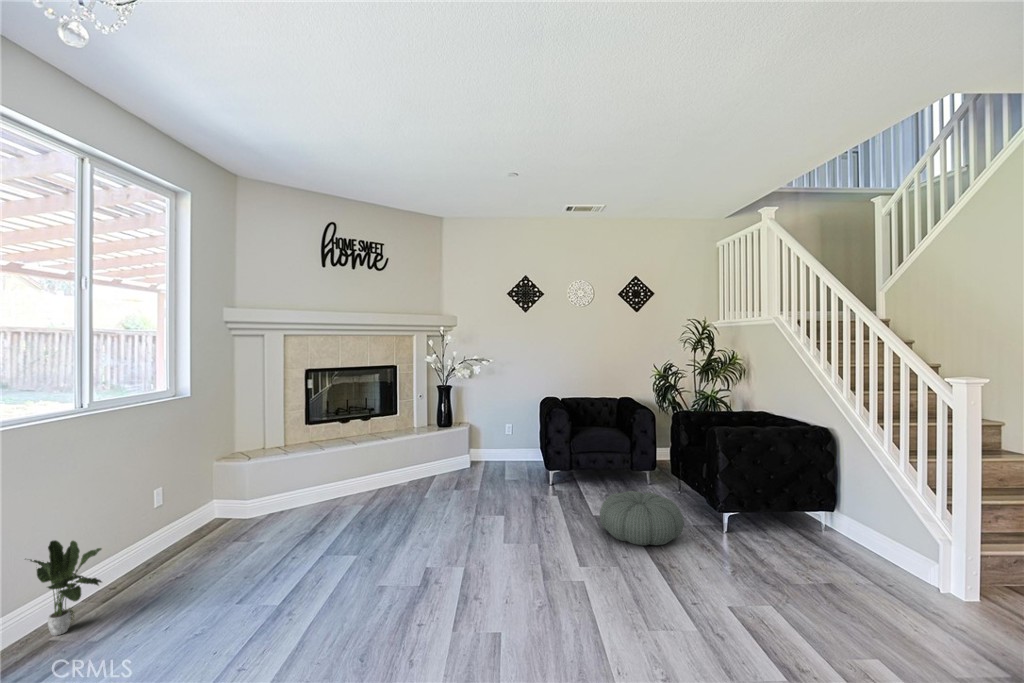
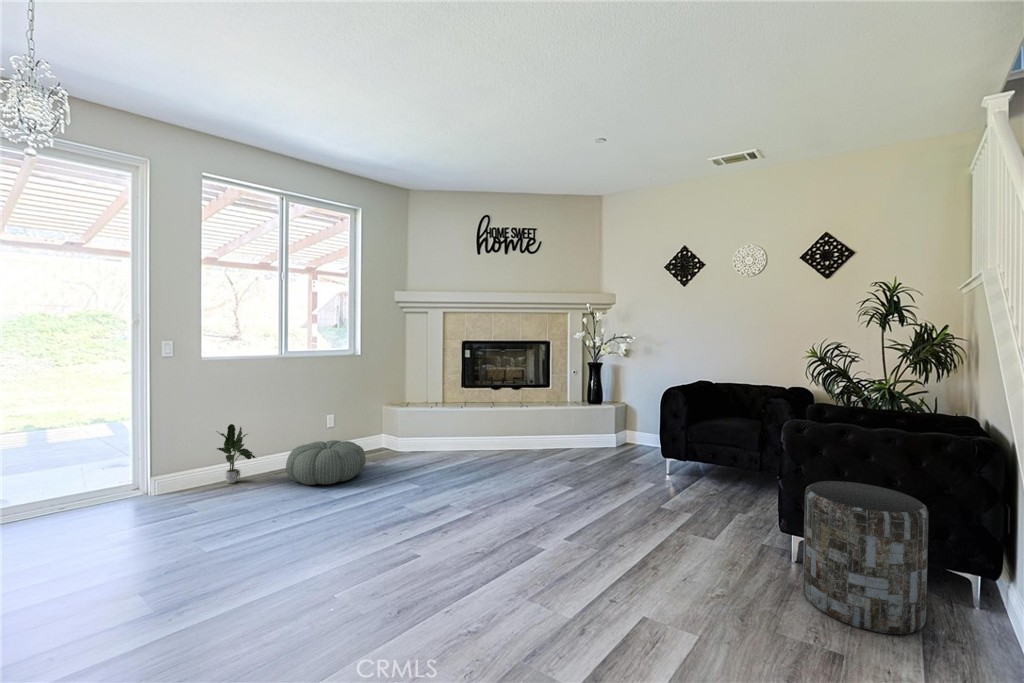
side table: none [726,473,800,567] -> present [803,481,929,634]
pouf: present [600,491,684,545] -> present [286,440,366,485]

